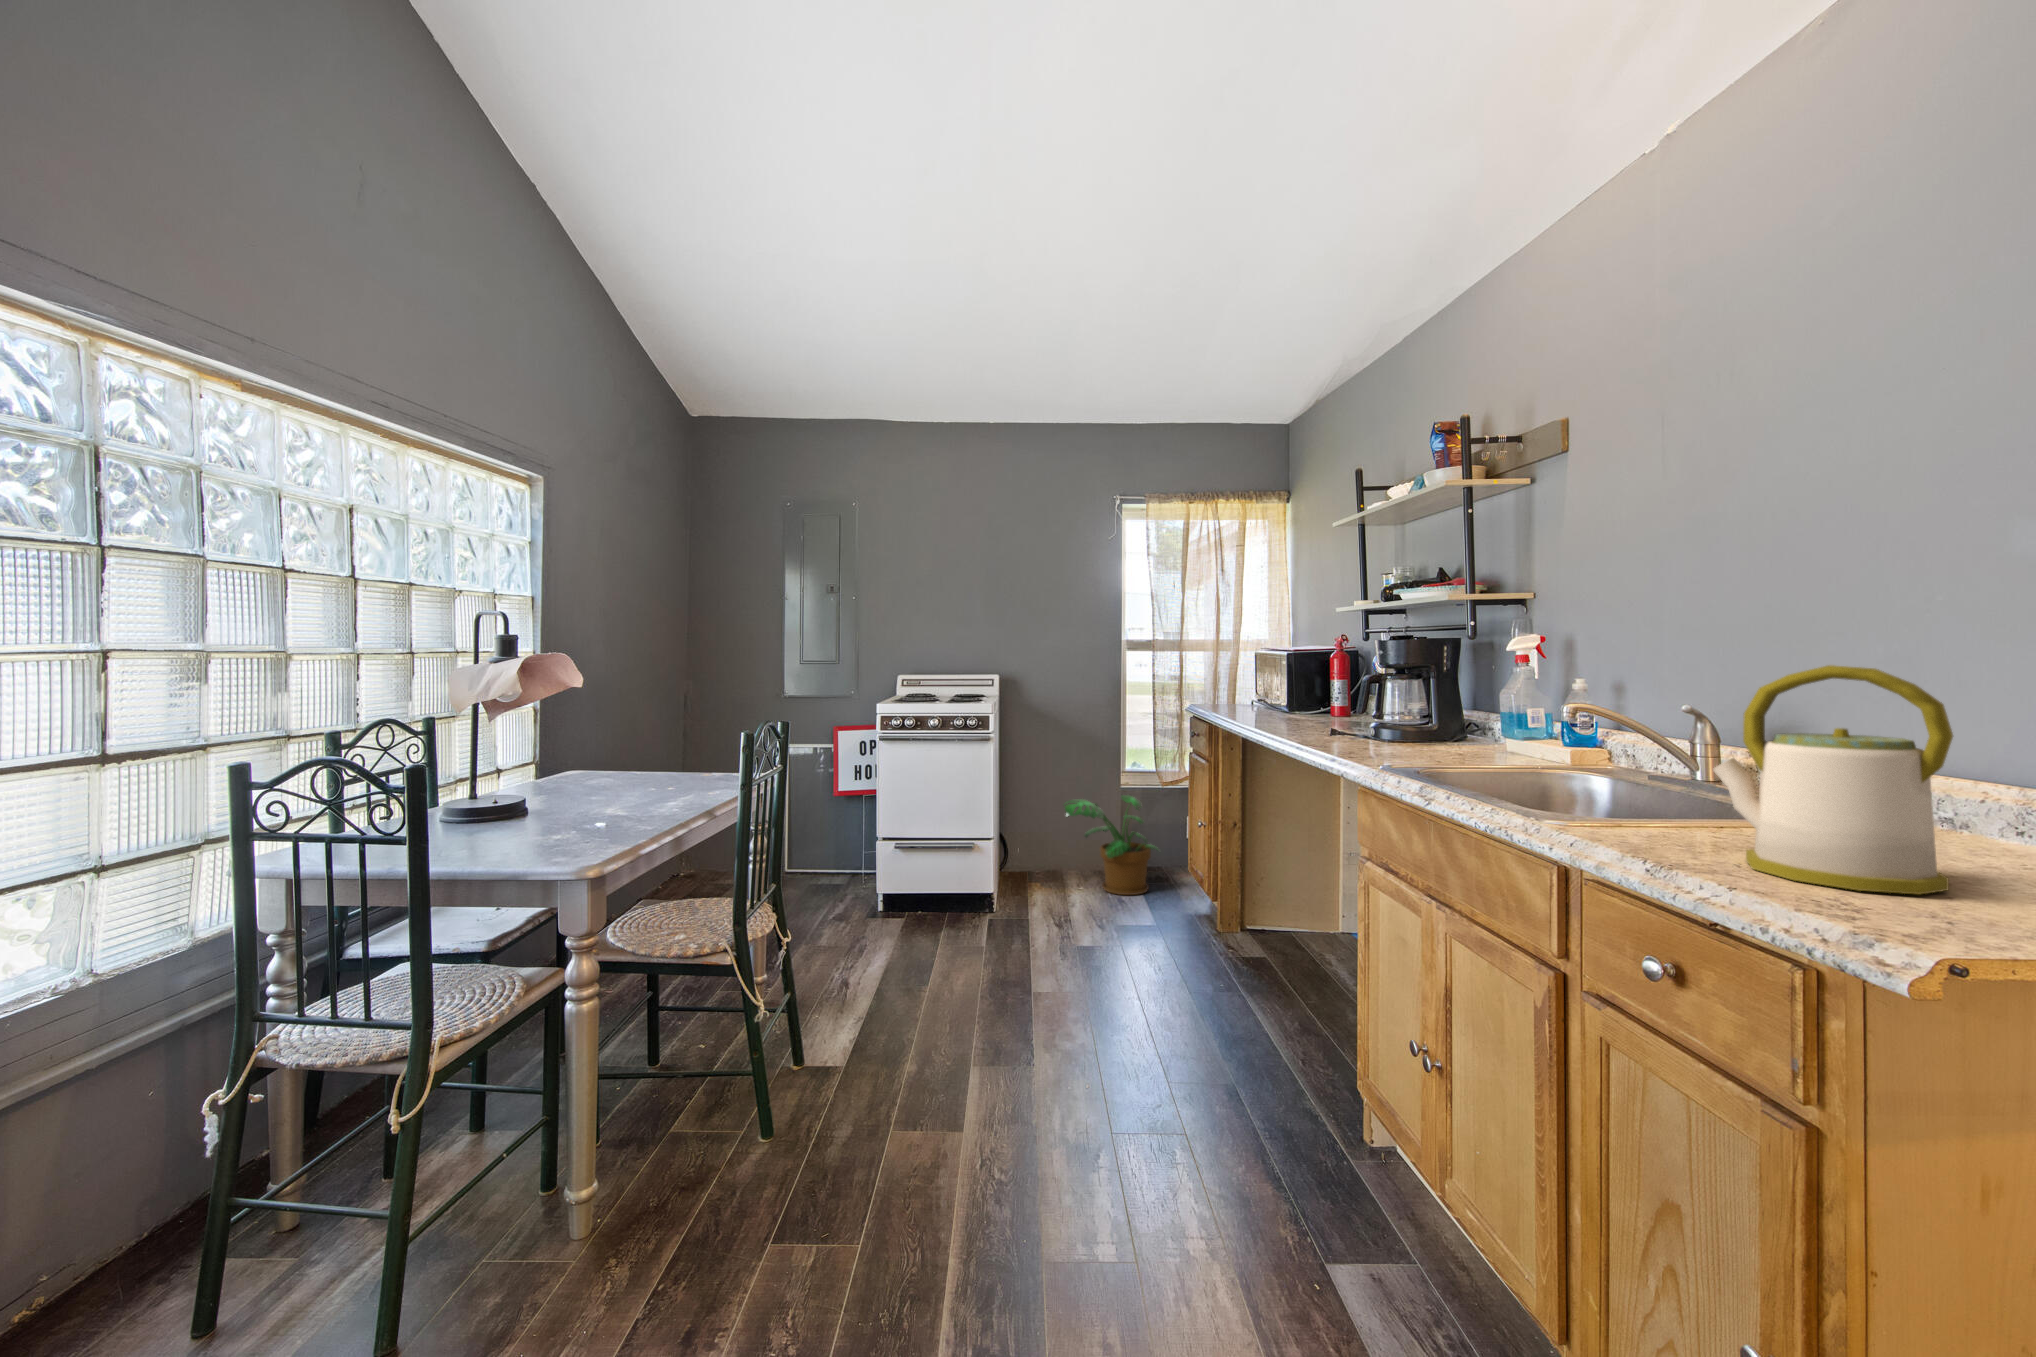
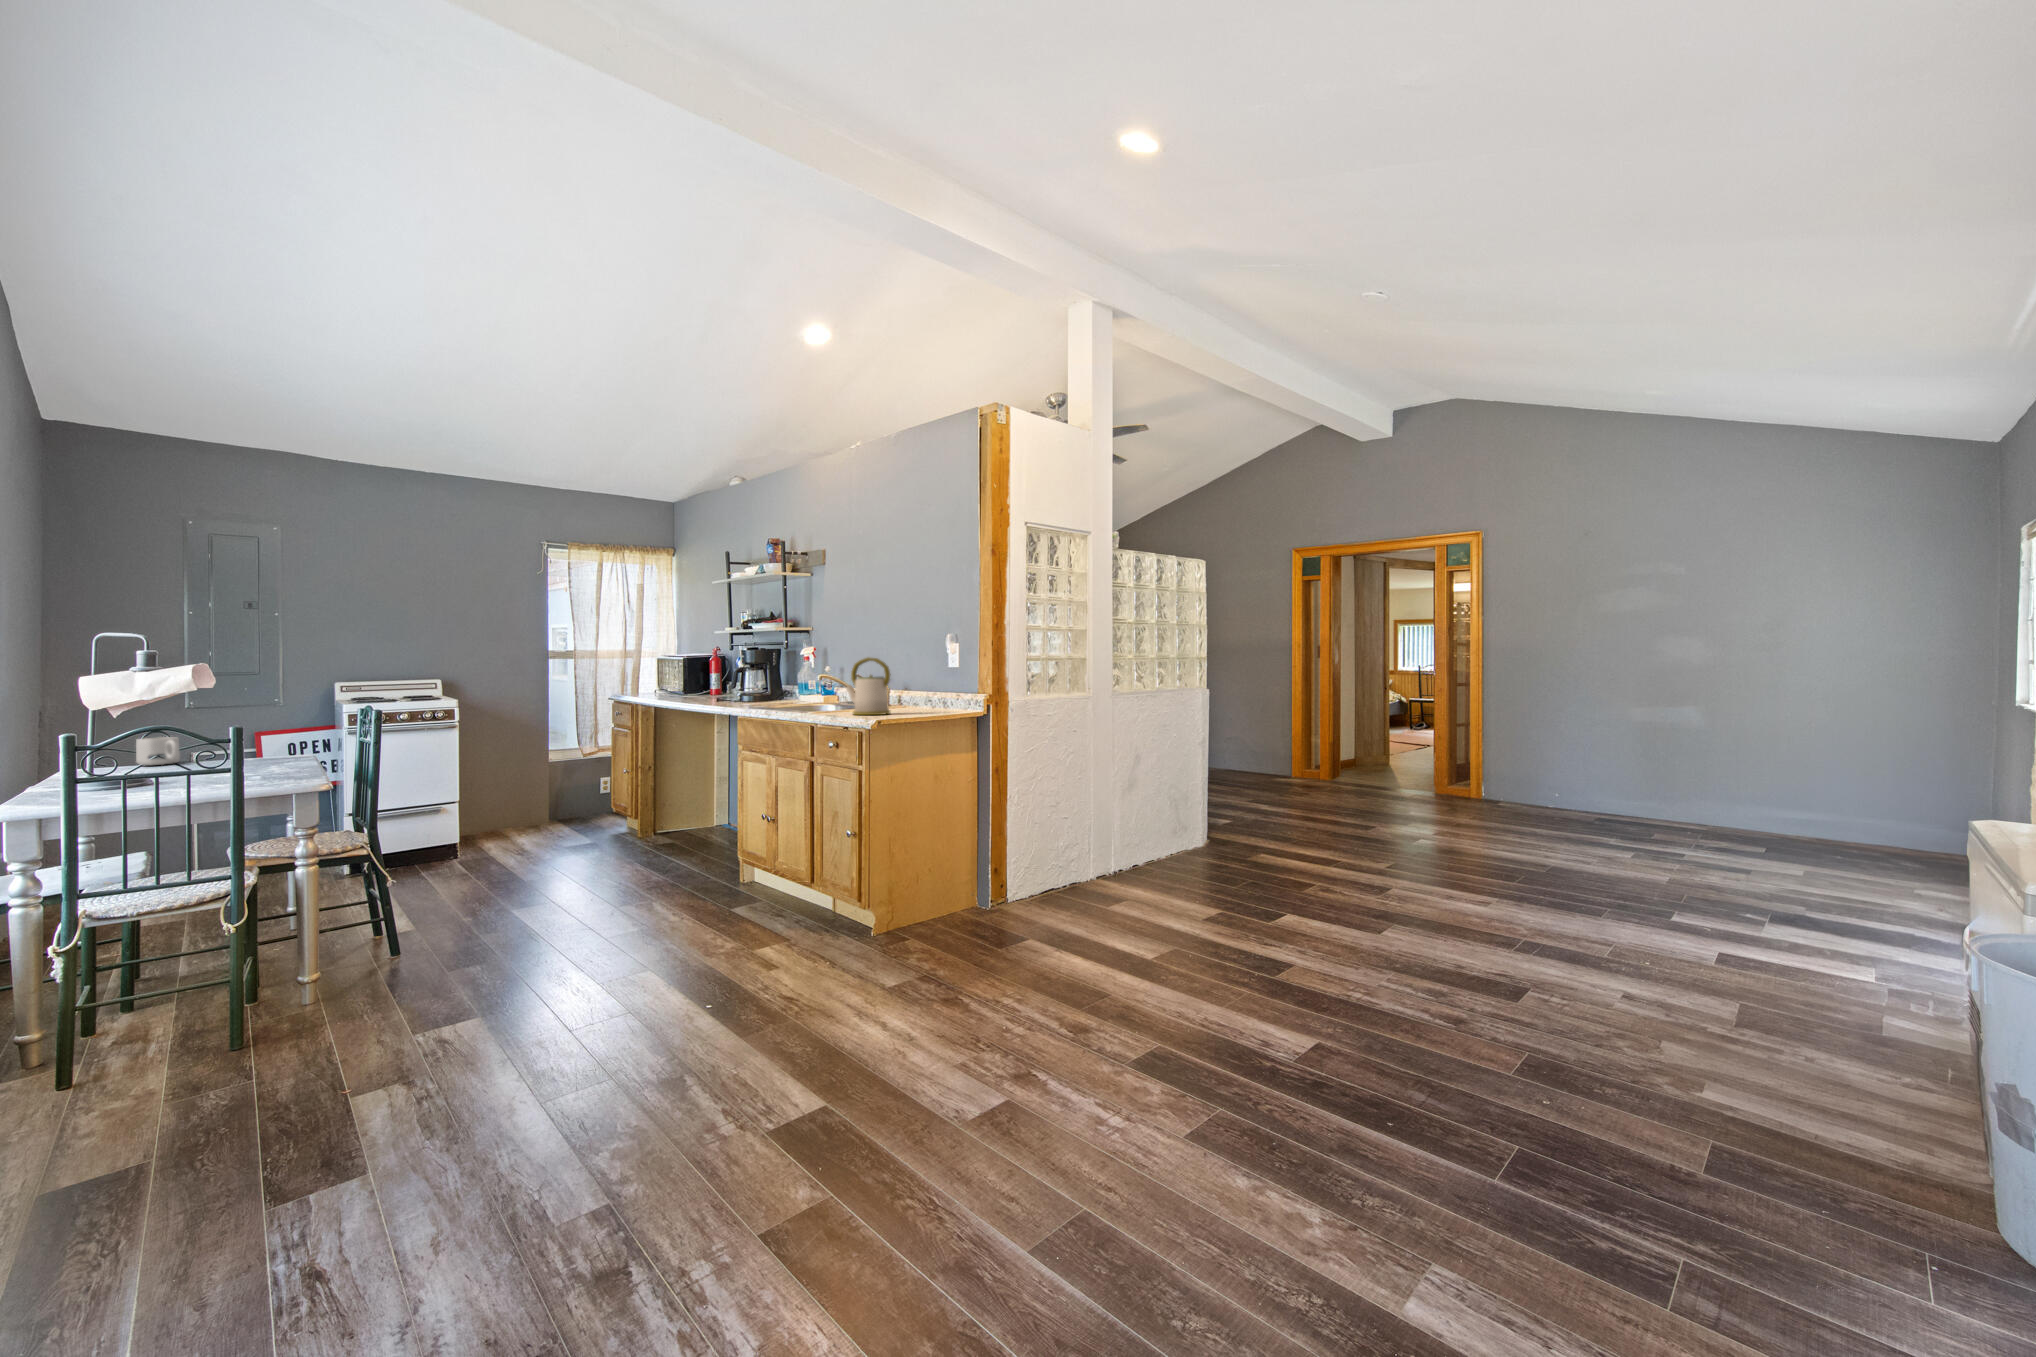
mug: none [574,752,612,789] -> present [136,737,180,765]
potted plant: present [1064,795,1157,895] -> none [513,767,590,837]

